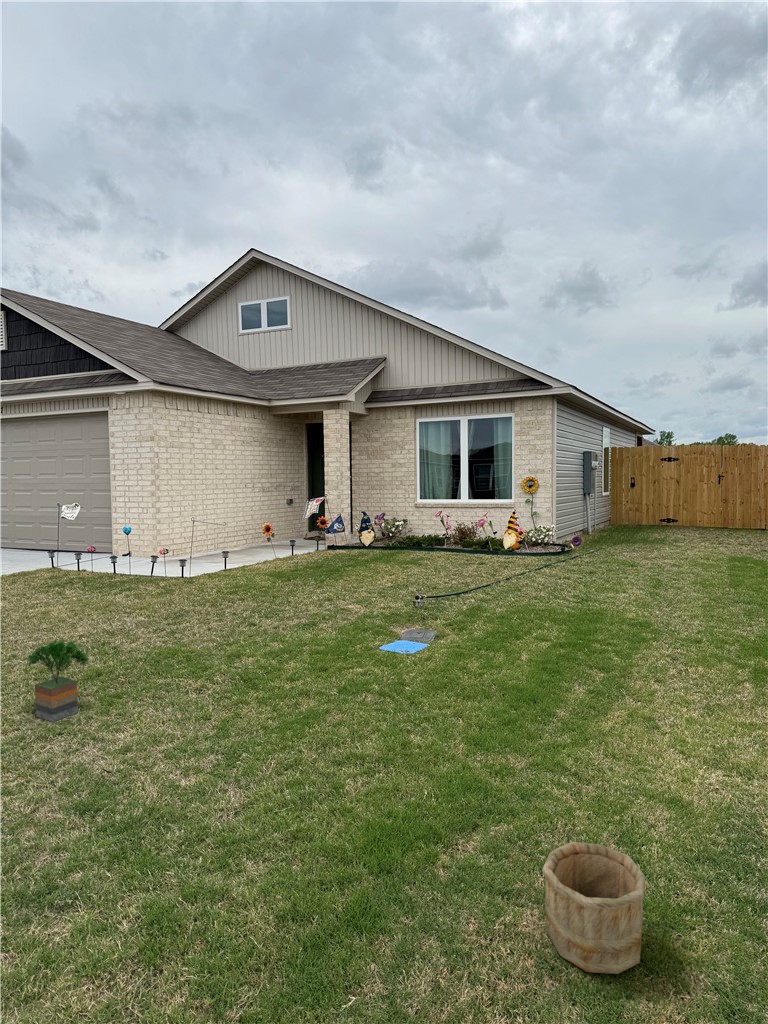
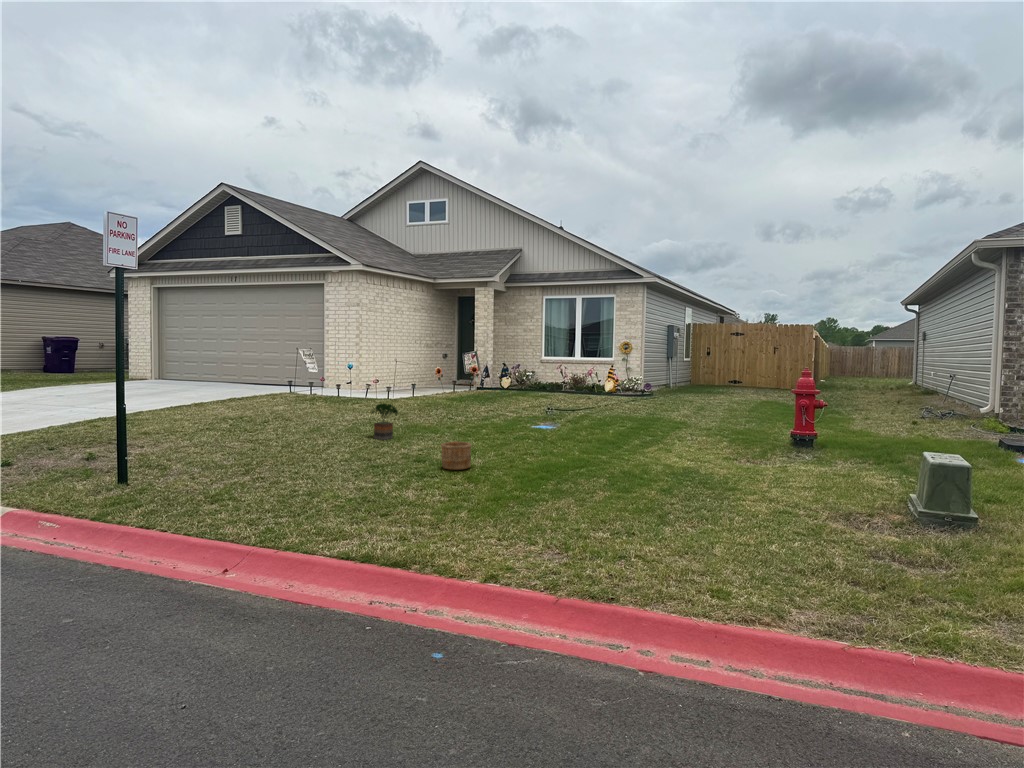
wooden bucket: present [542,842,645,974] -> present [441,441,471,470]

